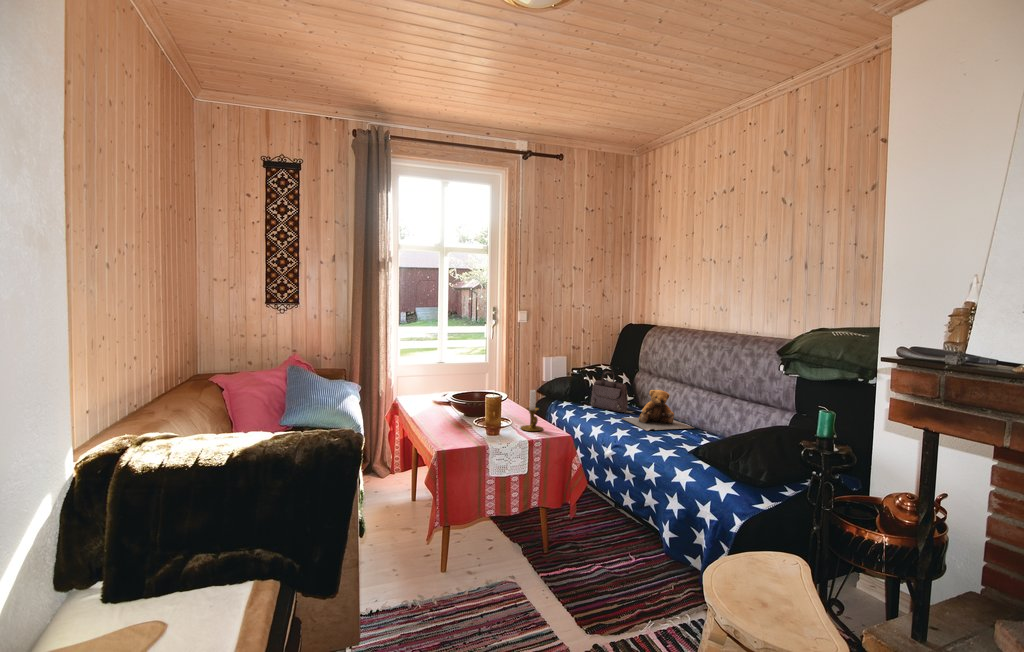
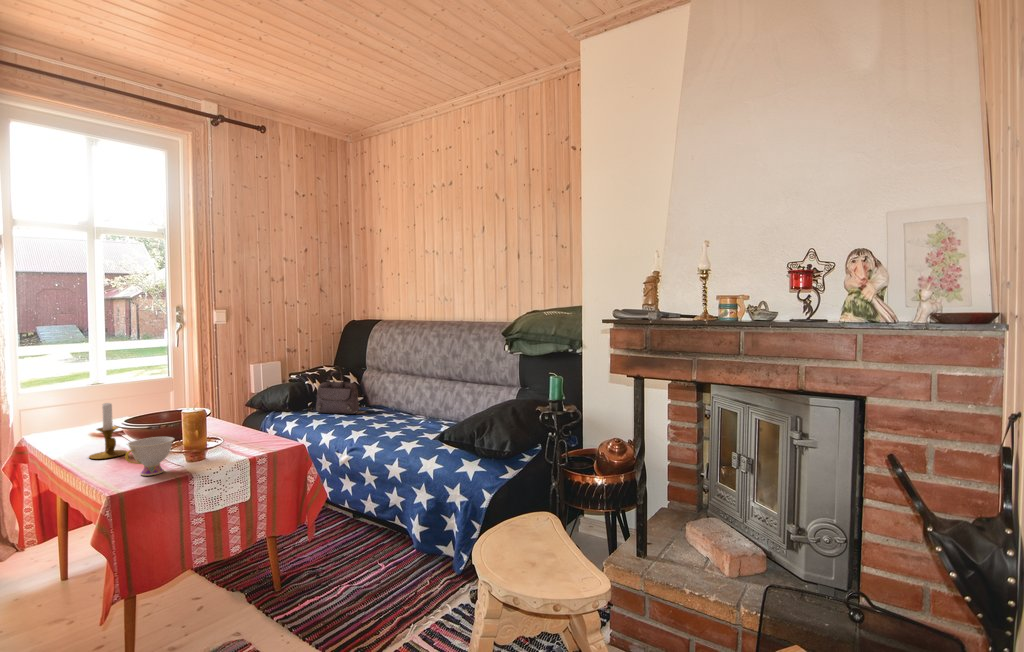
candlestick: present [521,390,543,431] -> present [89,403,127,459]
teddy bear: present [622,390,694,431] -> none [354,384,431,428]
teacup: none [448,414,479,442] -> present [125,437,174,476]

